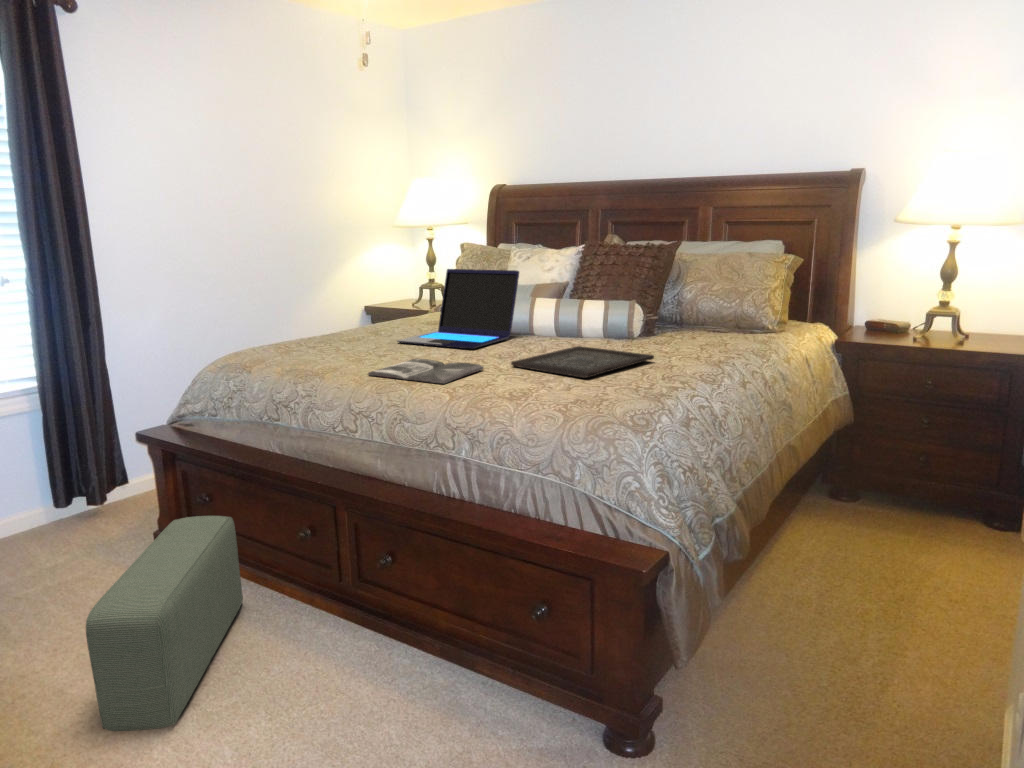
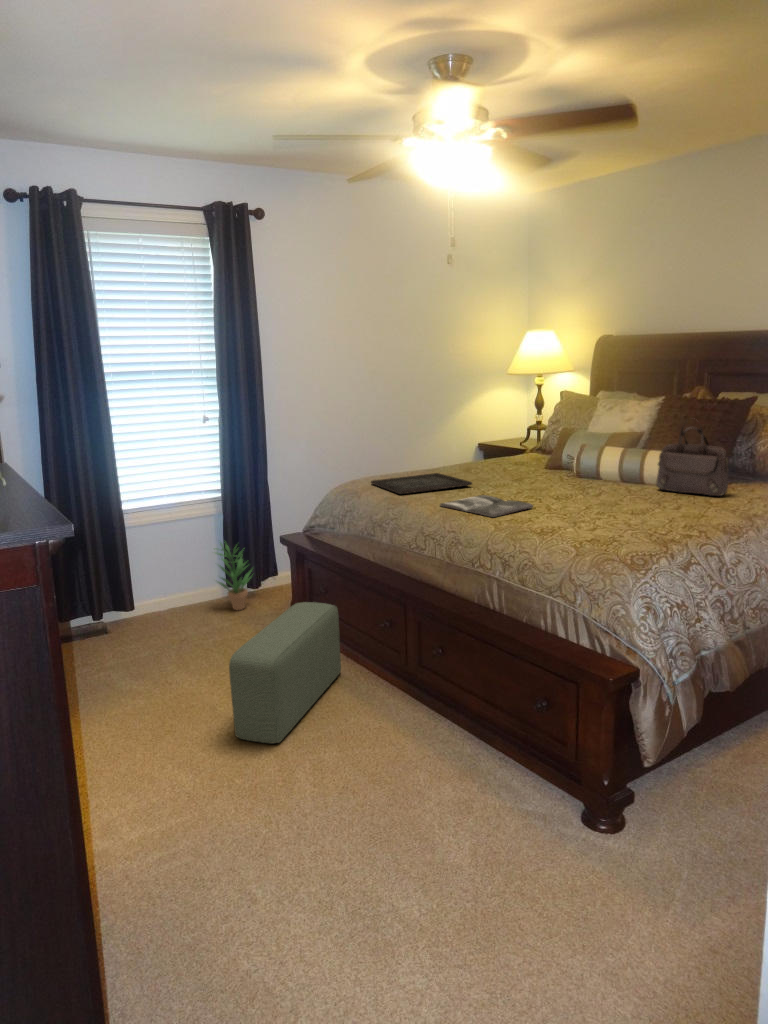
handbag: none [599,261,674,345] -> present [656,426,729,496]
laptop: present [397,269,519,349] -> none [478,418,590,490]
tray: present [511,346,654,378] -> present [371,473,472,494]
potted plant: none [28,445,97,538] -> present [217,543,251,610]

